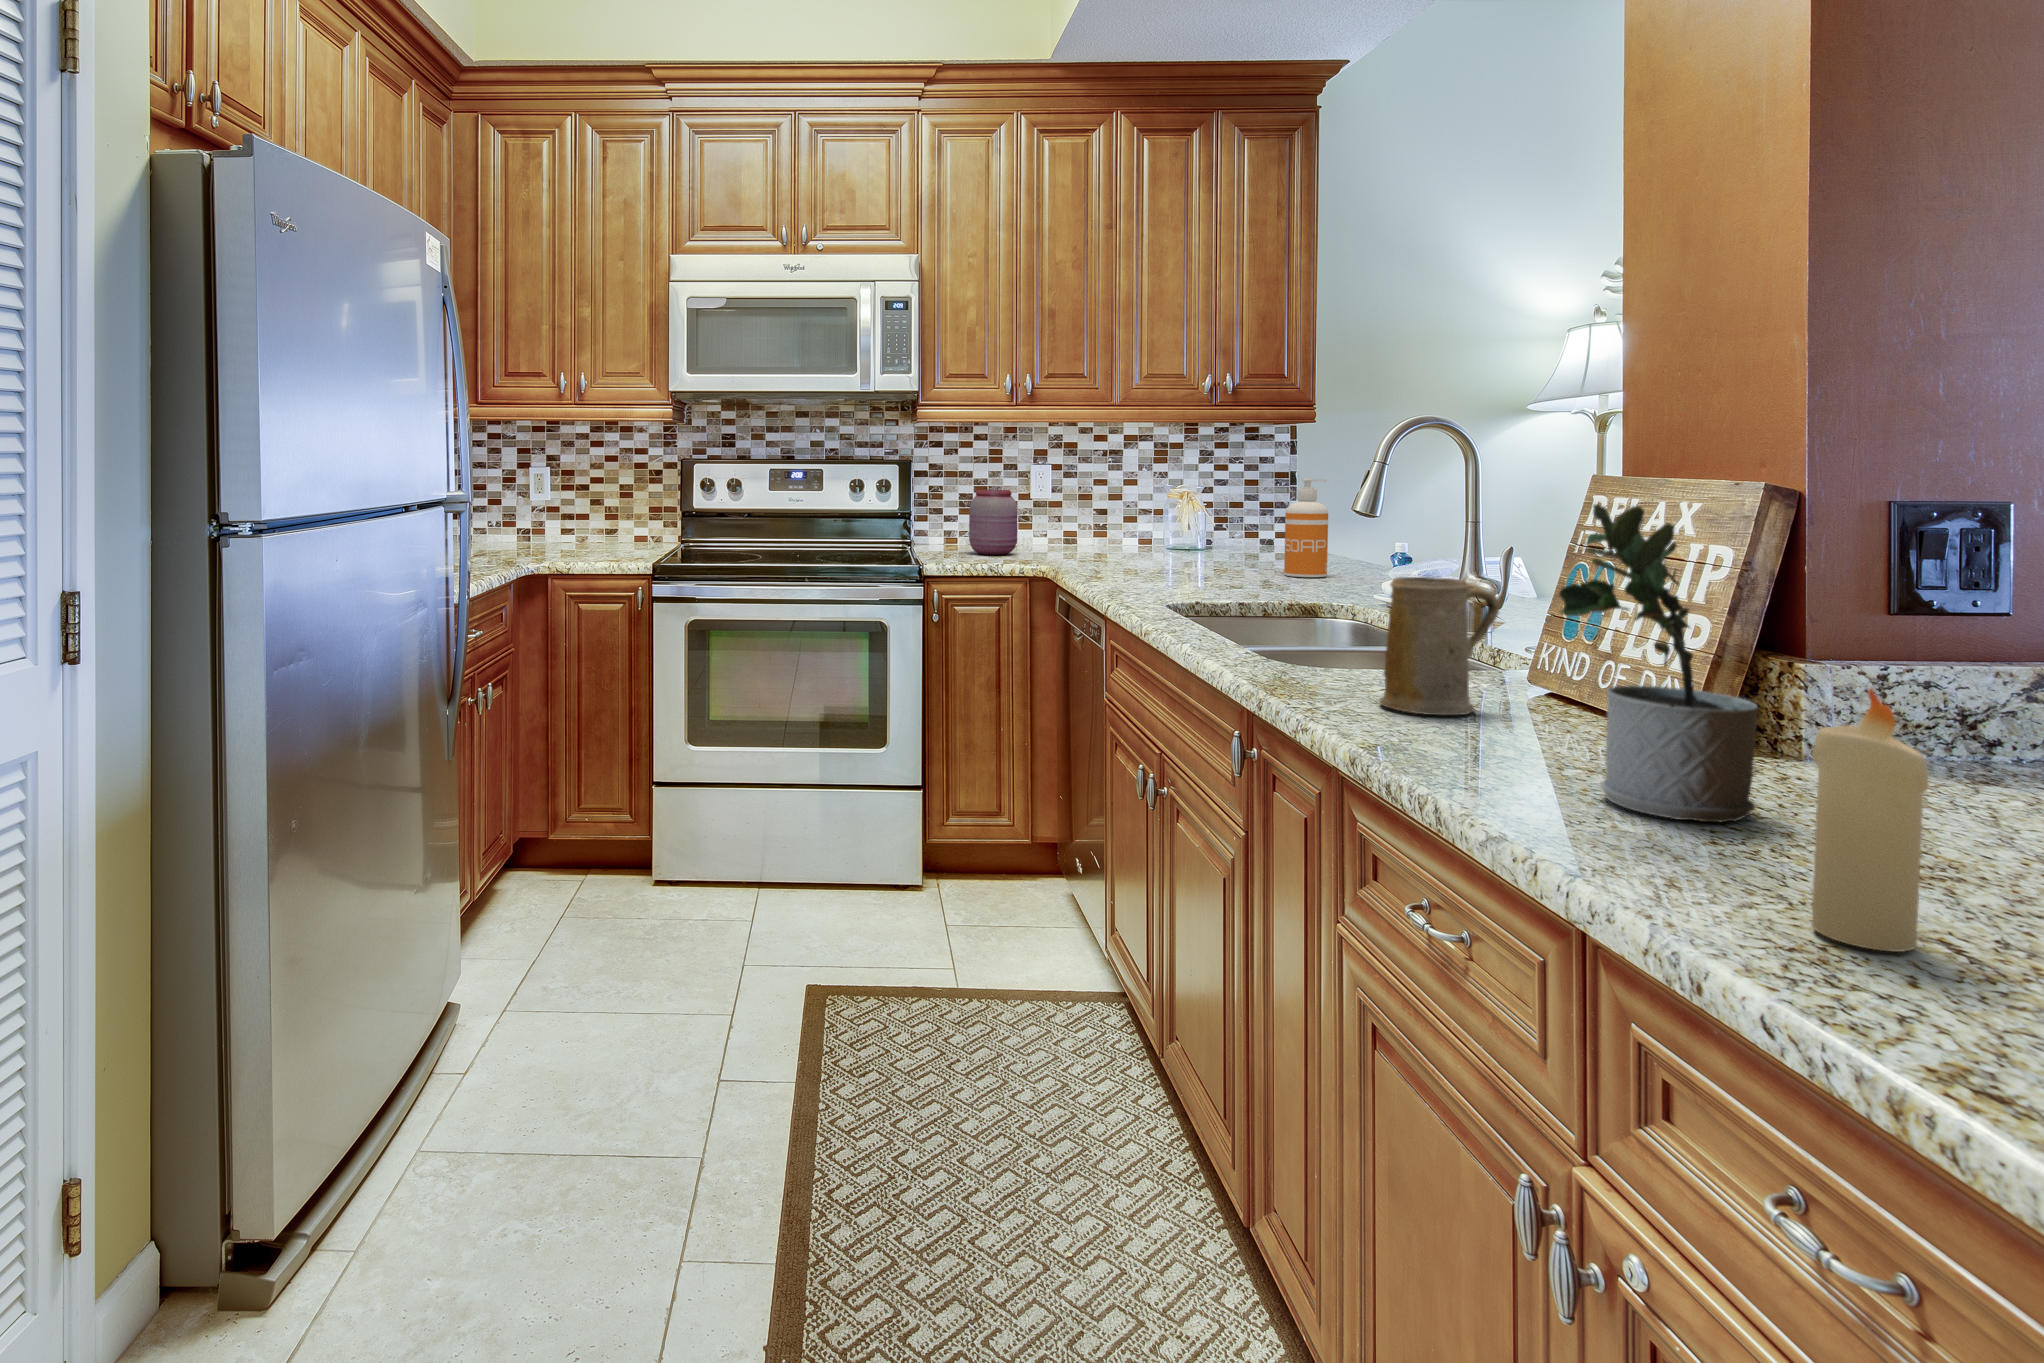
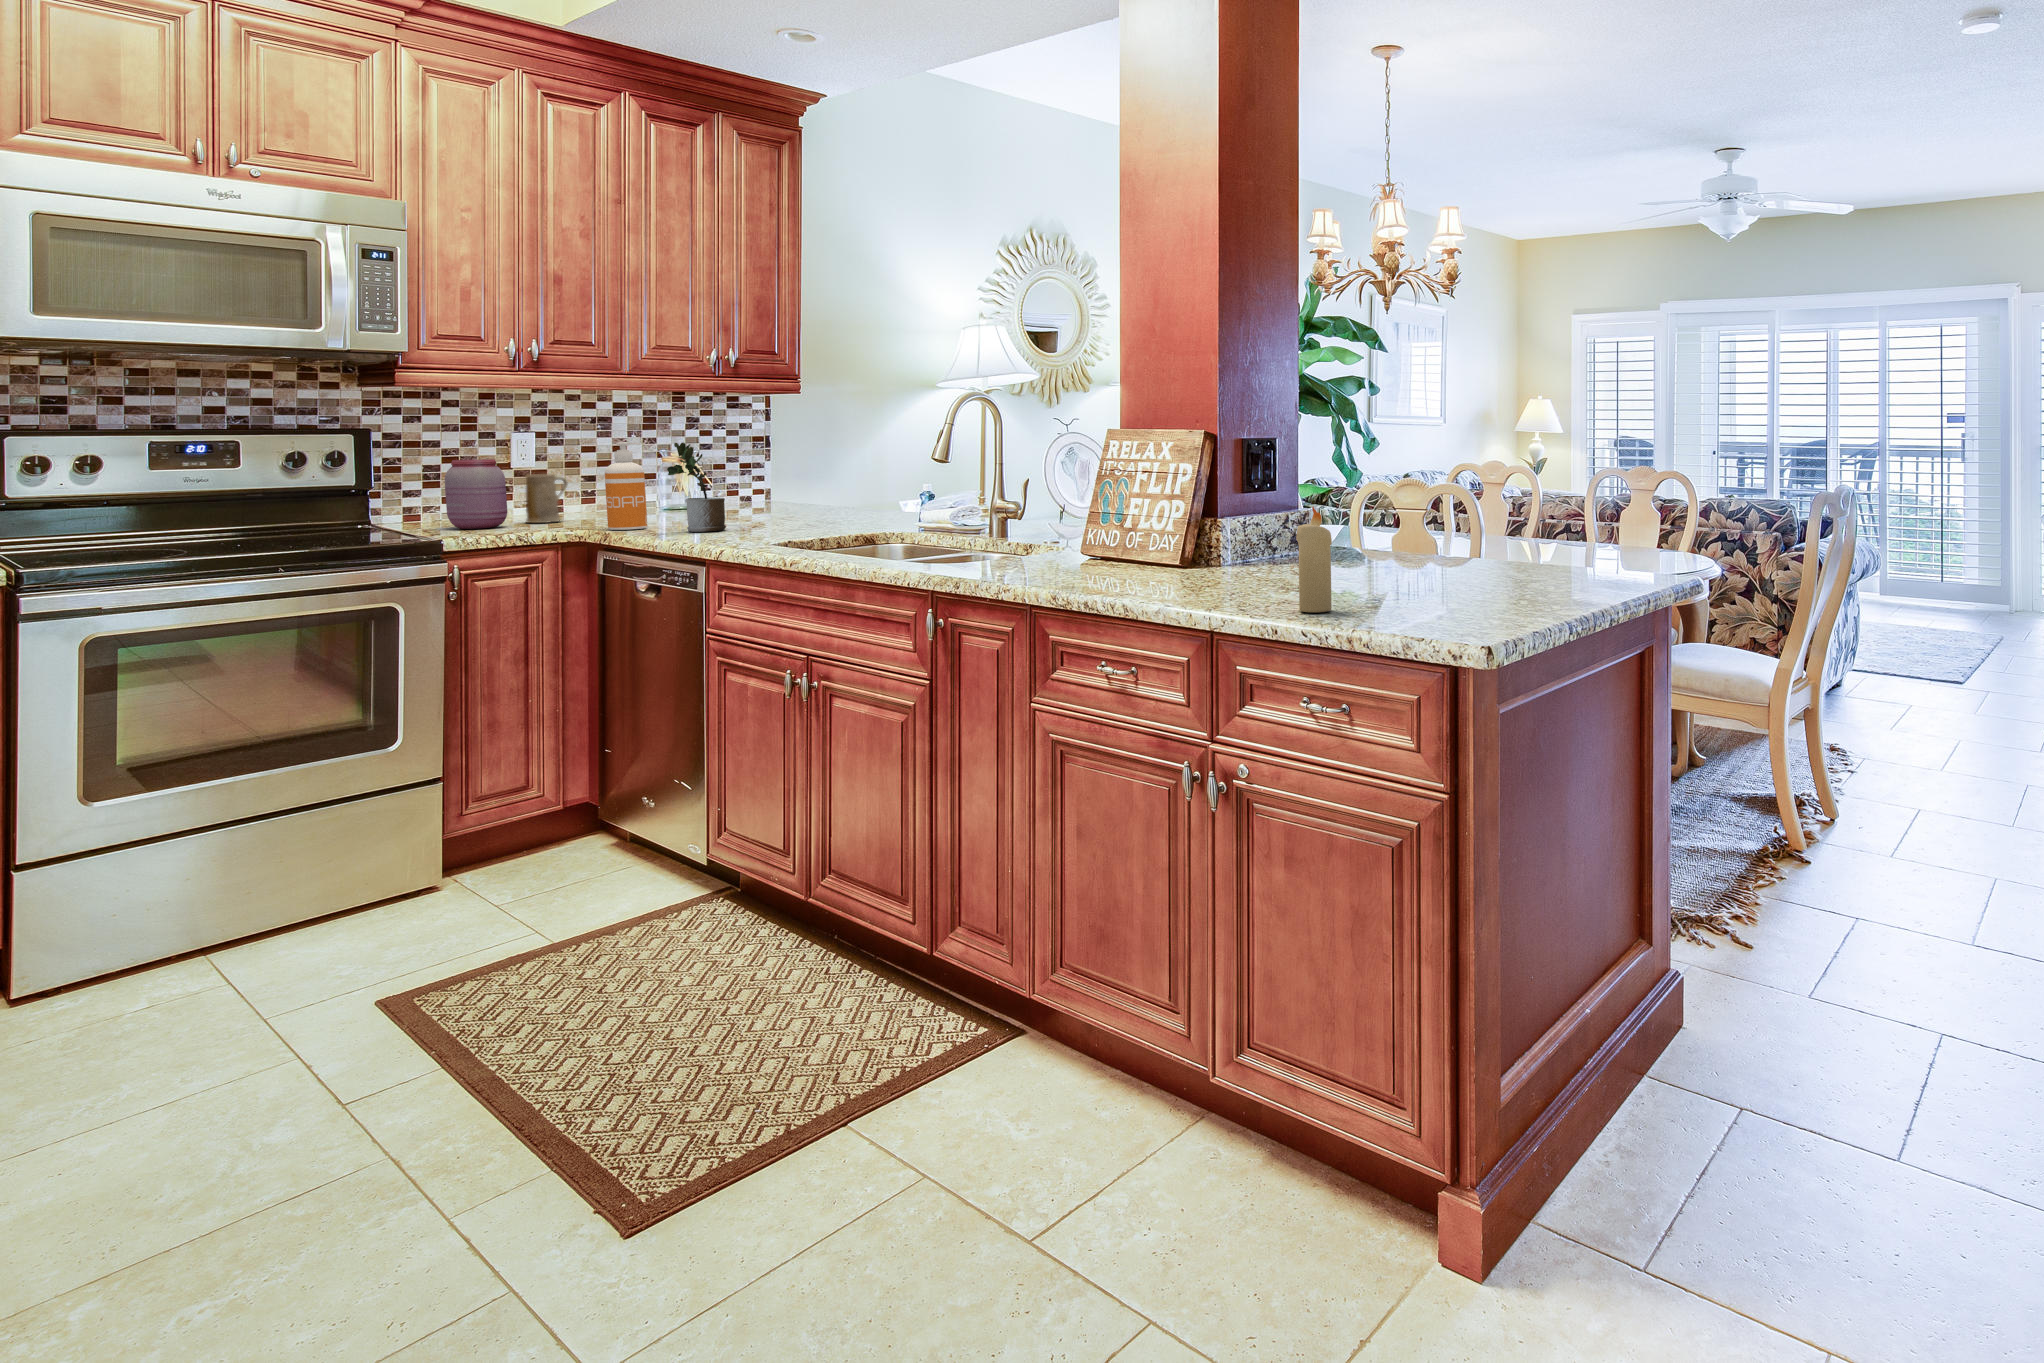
soap dispenser: present [1284,479,1328,577] -> present [605,442,648,530]
potted plant: present [1559,504,1759,822] -> present [667,443,726,532]
mug: present [1379,577,1499,715] -> present [526,474,568,523]

